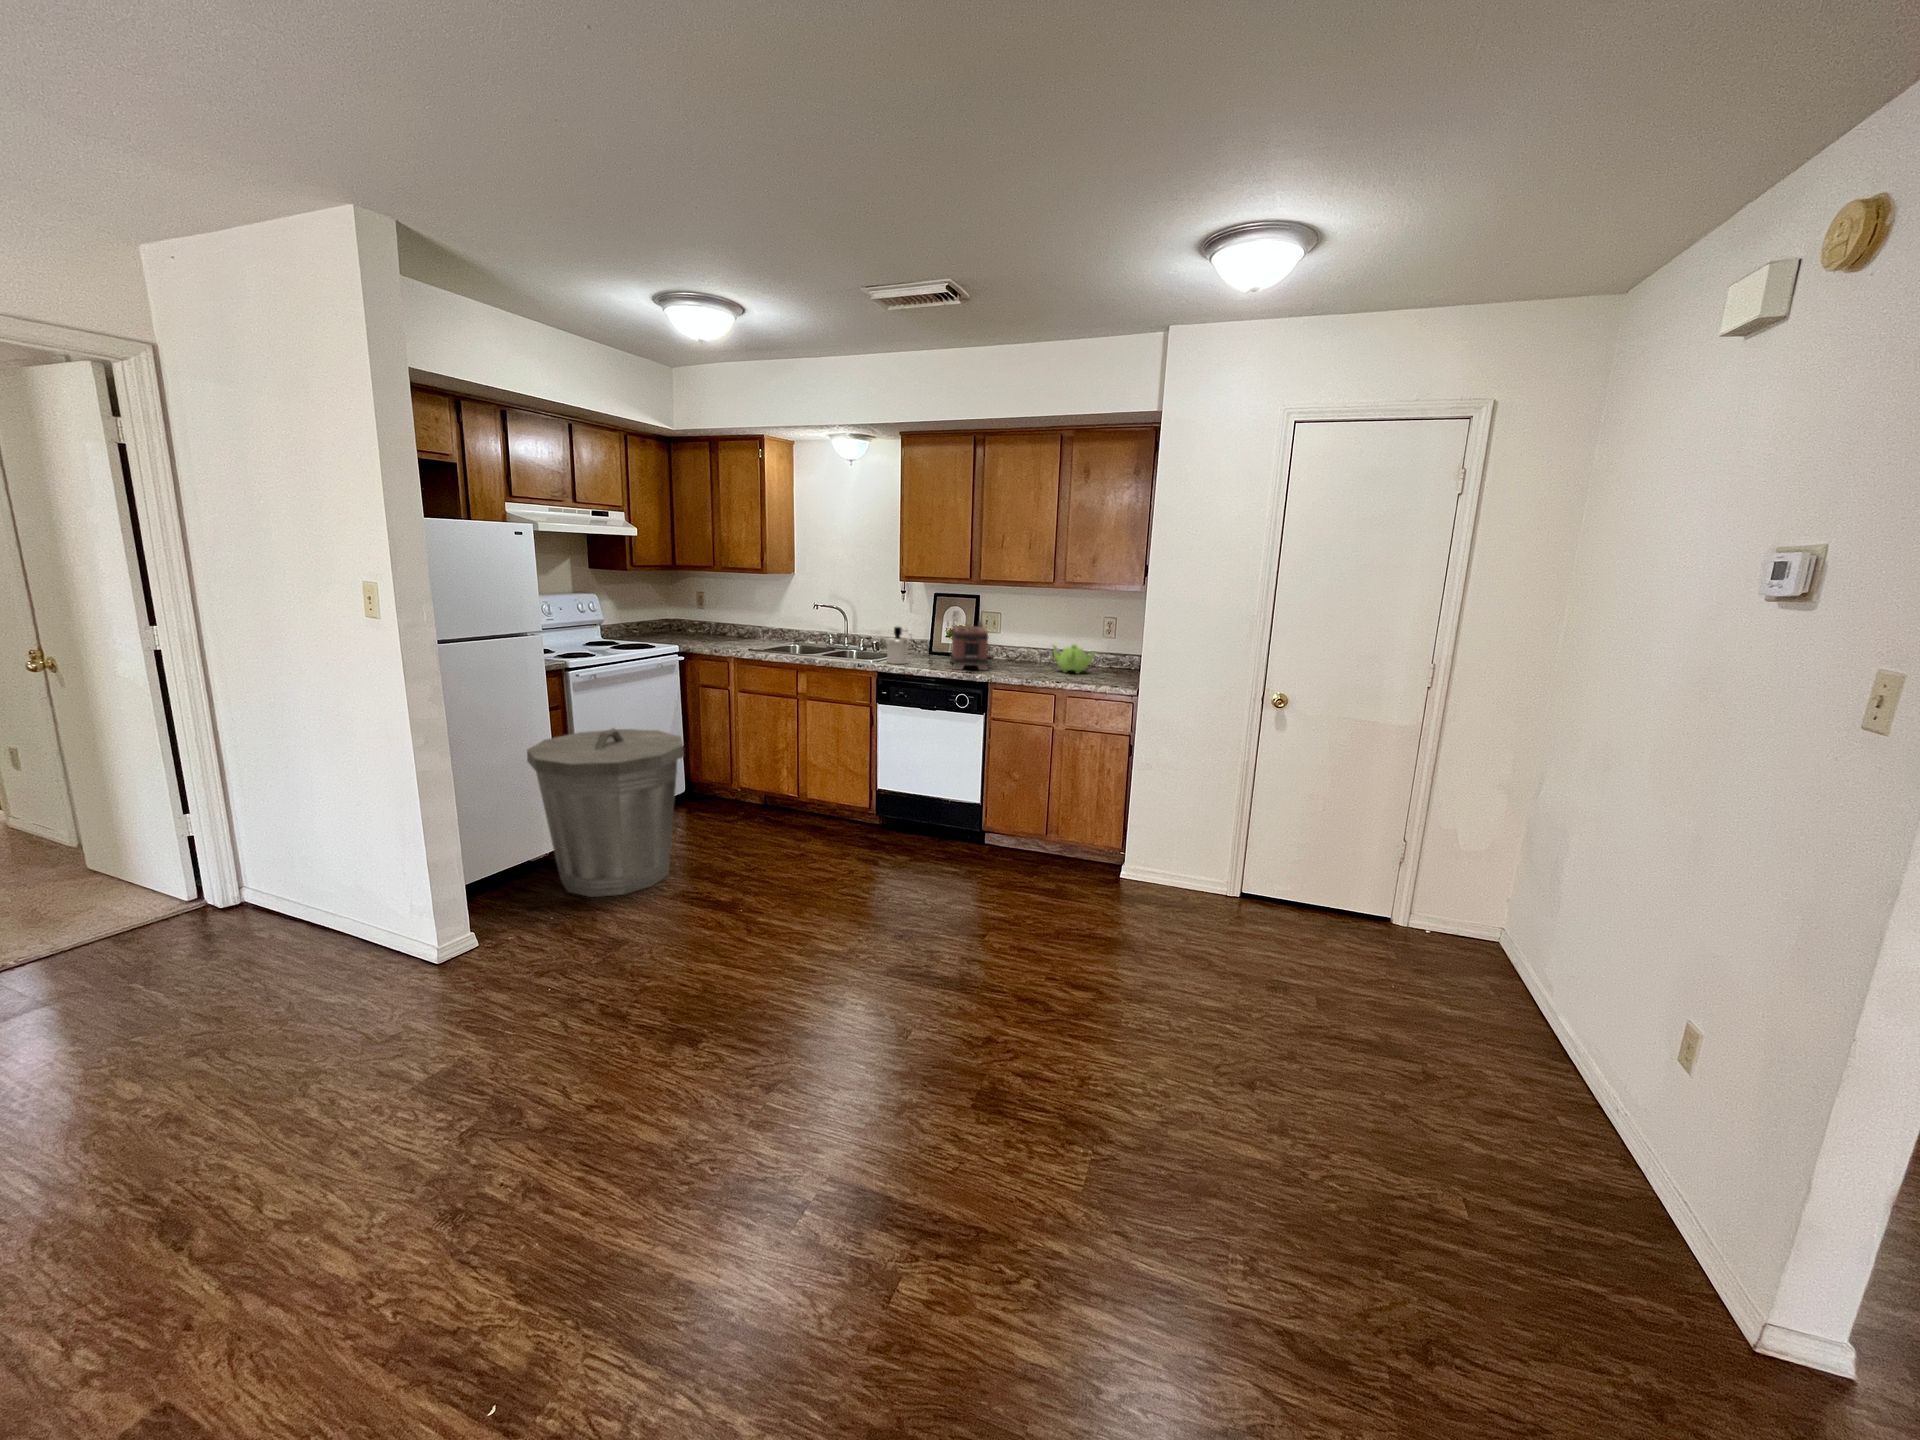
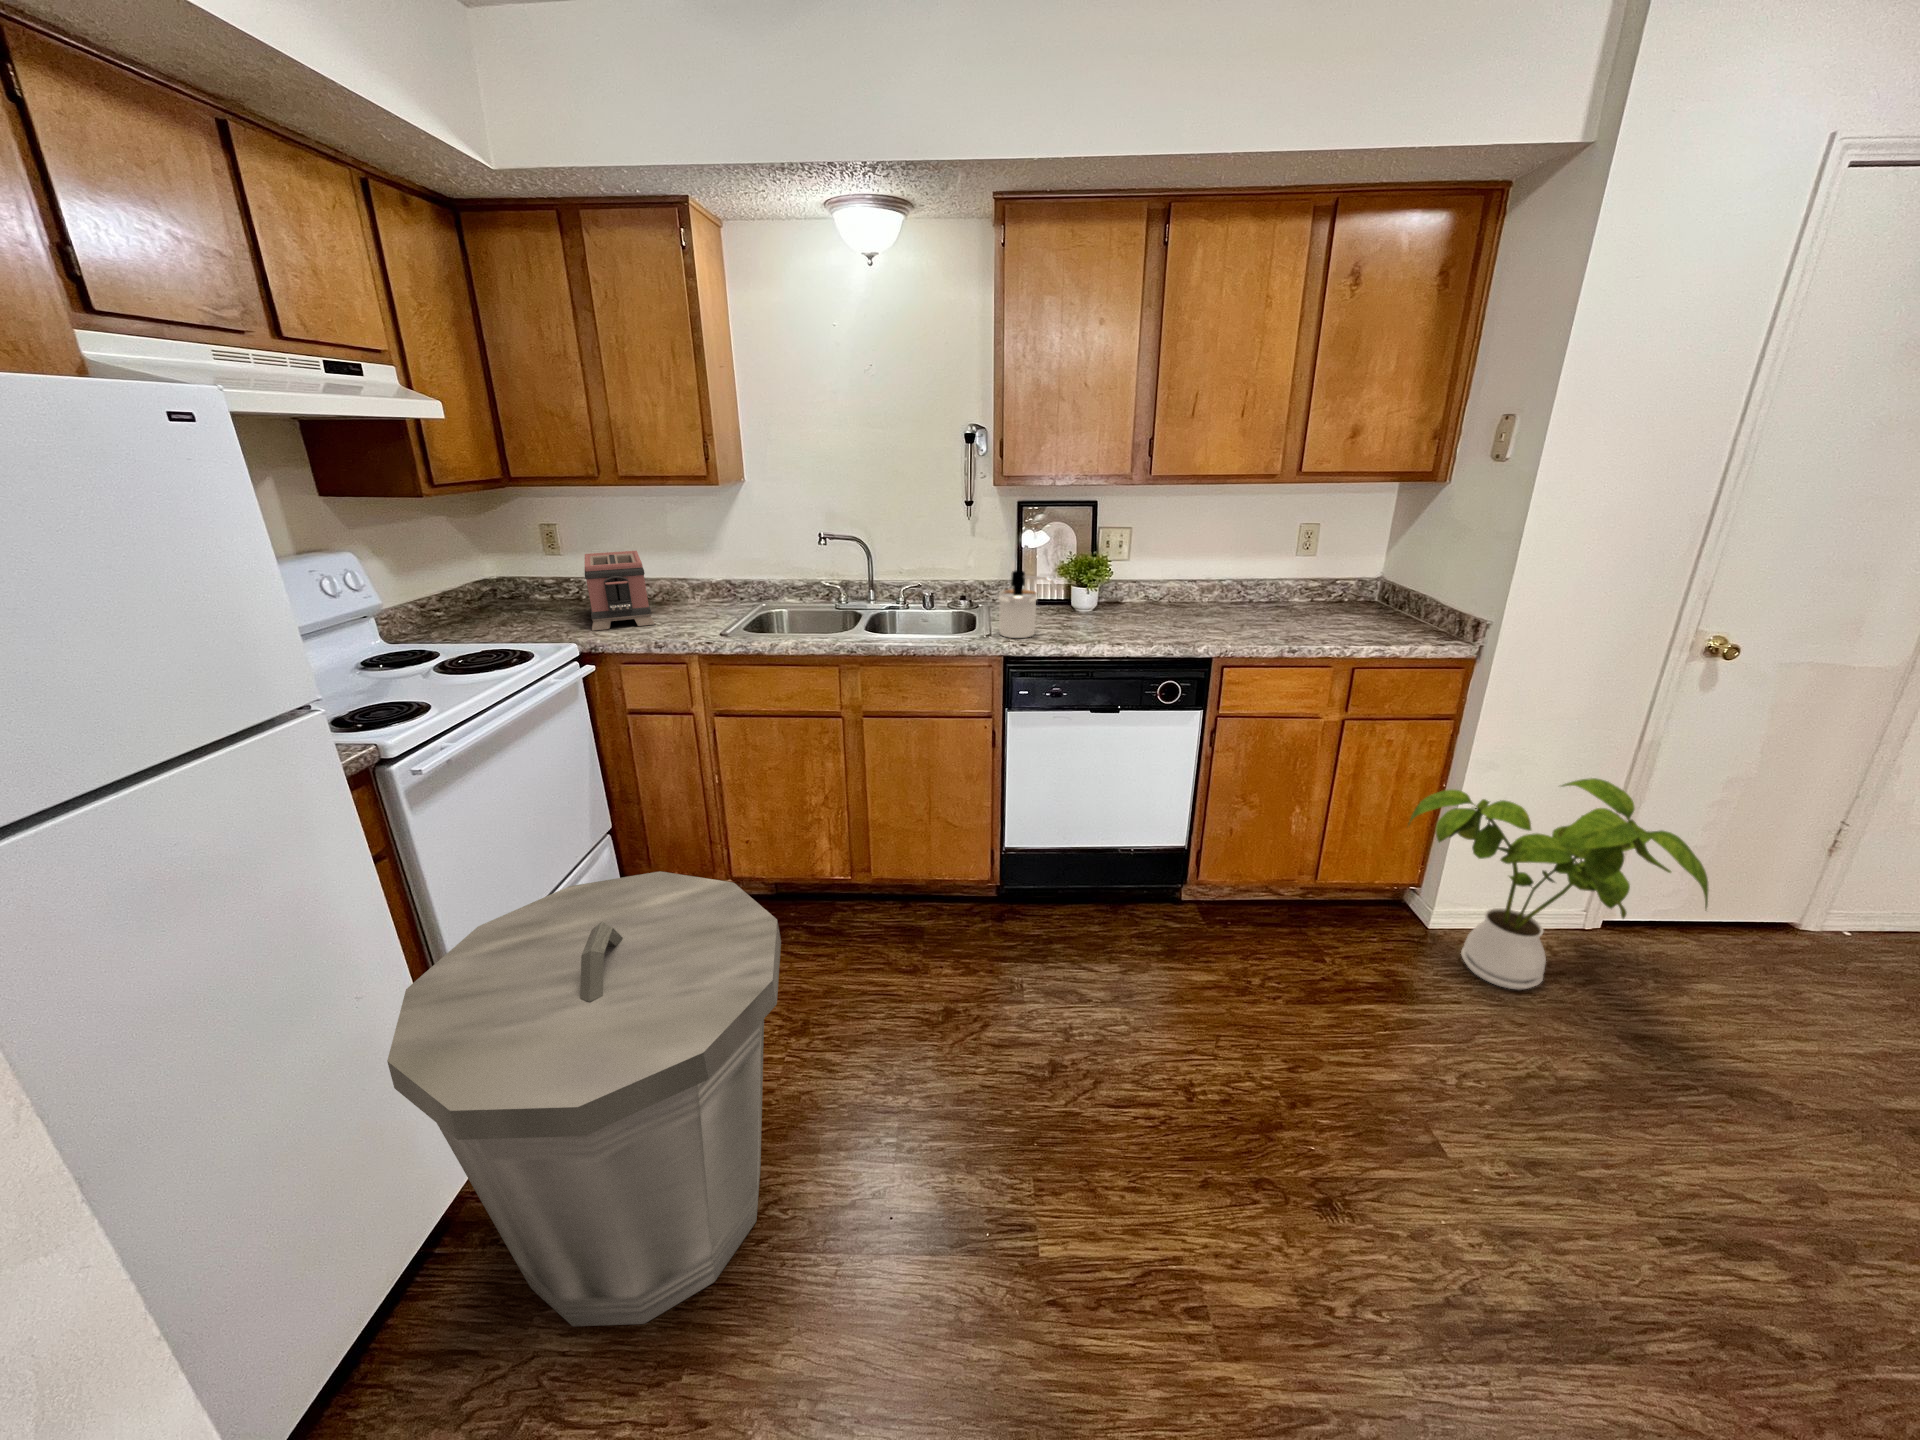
toaster: present [950,626,988,670] -> present [584,551,655,631]
teapot: present [1053,645,1095,674] -> none [1250,573,1322,620]
house plant: none [1073,758,1228,907] -> present [1409,778,1708,989]

